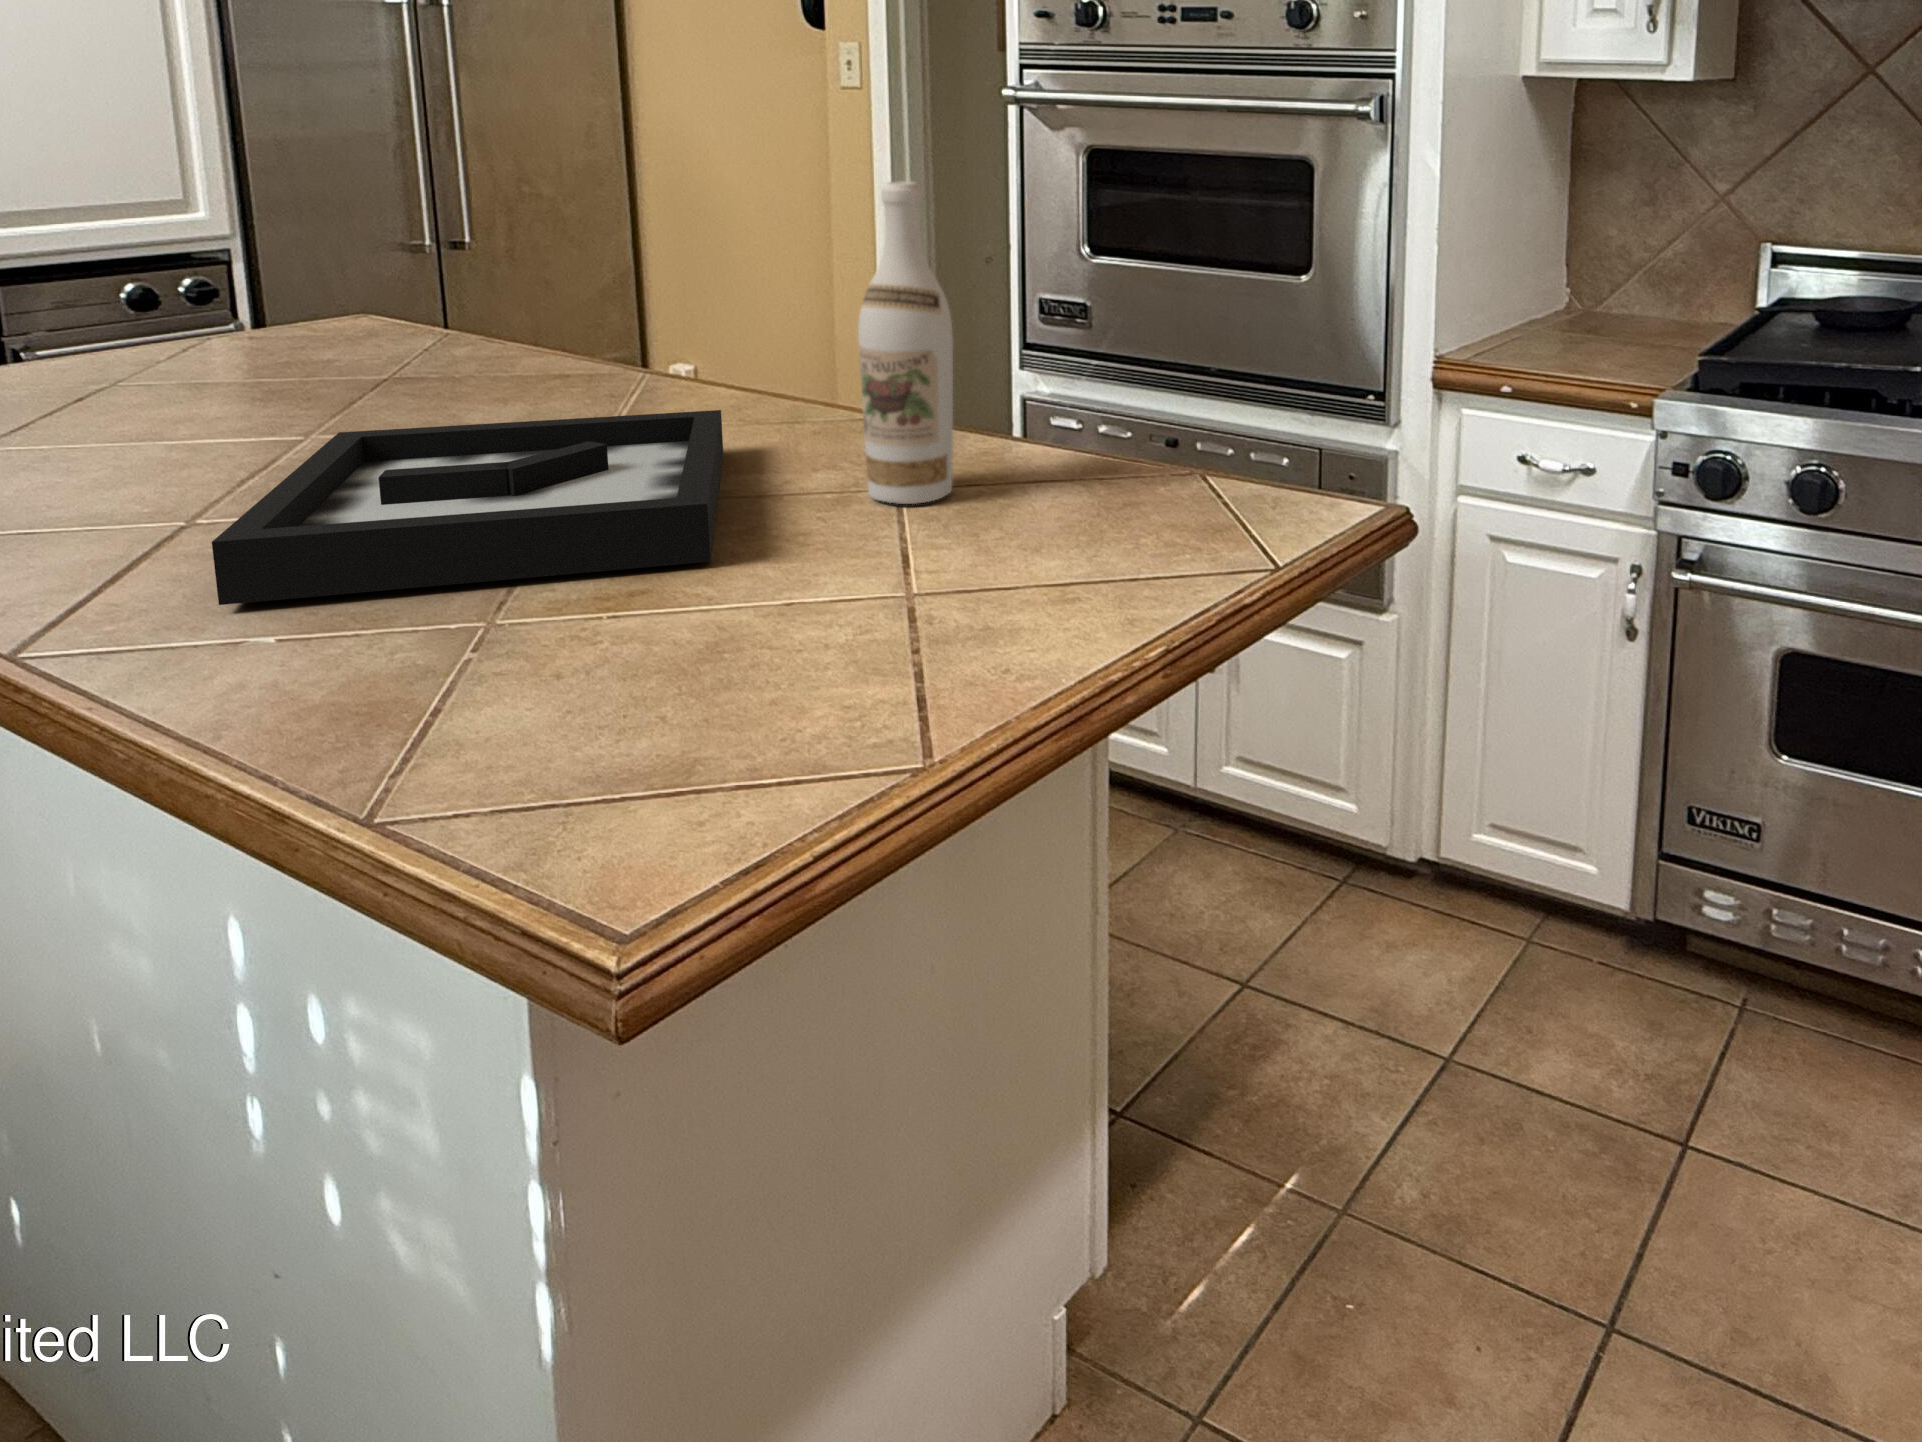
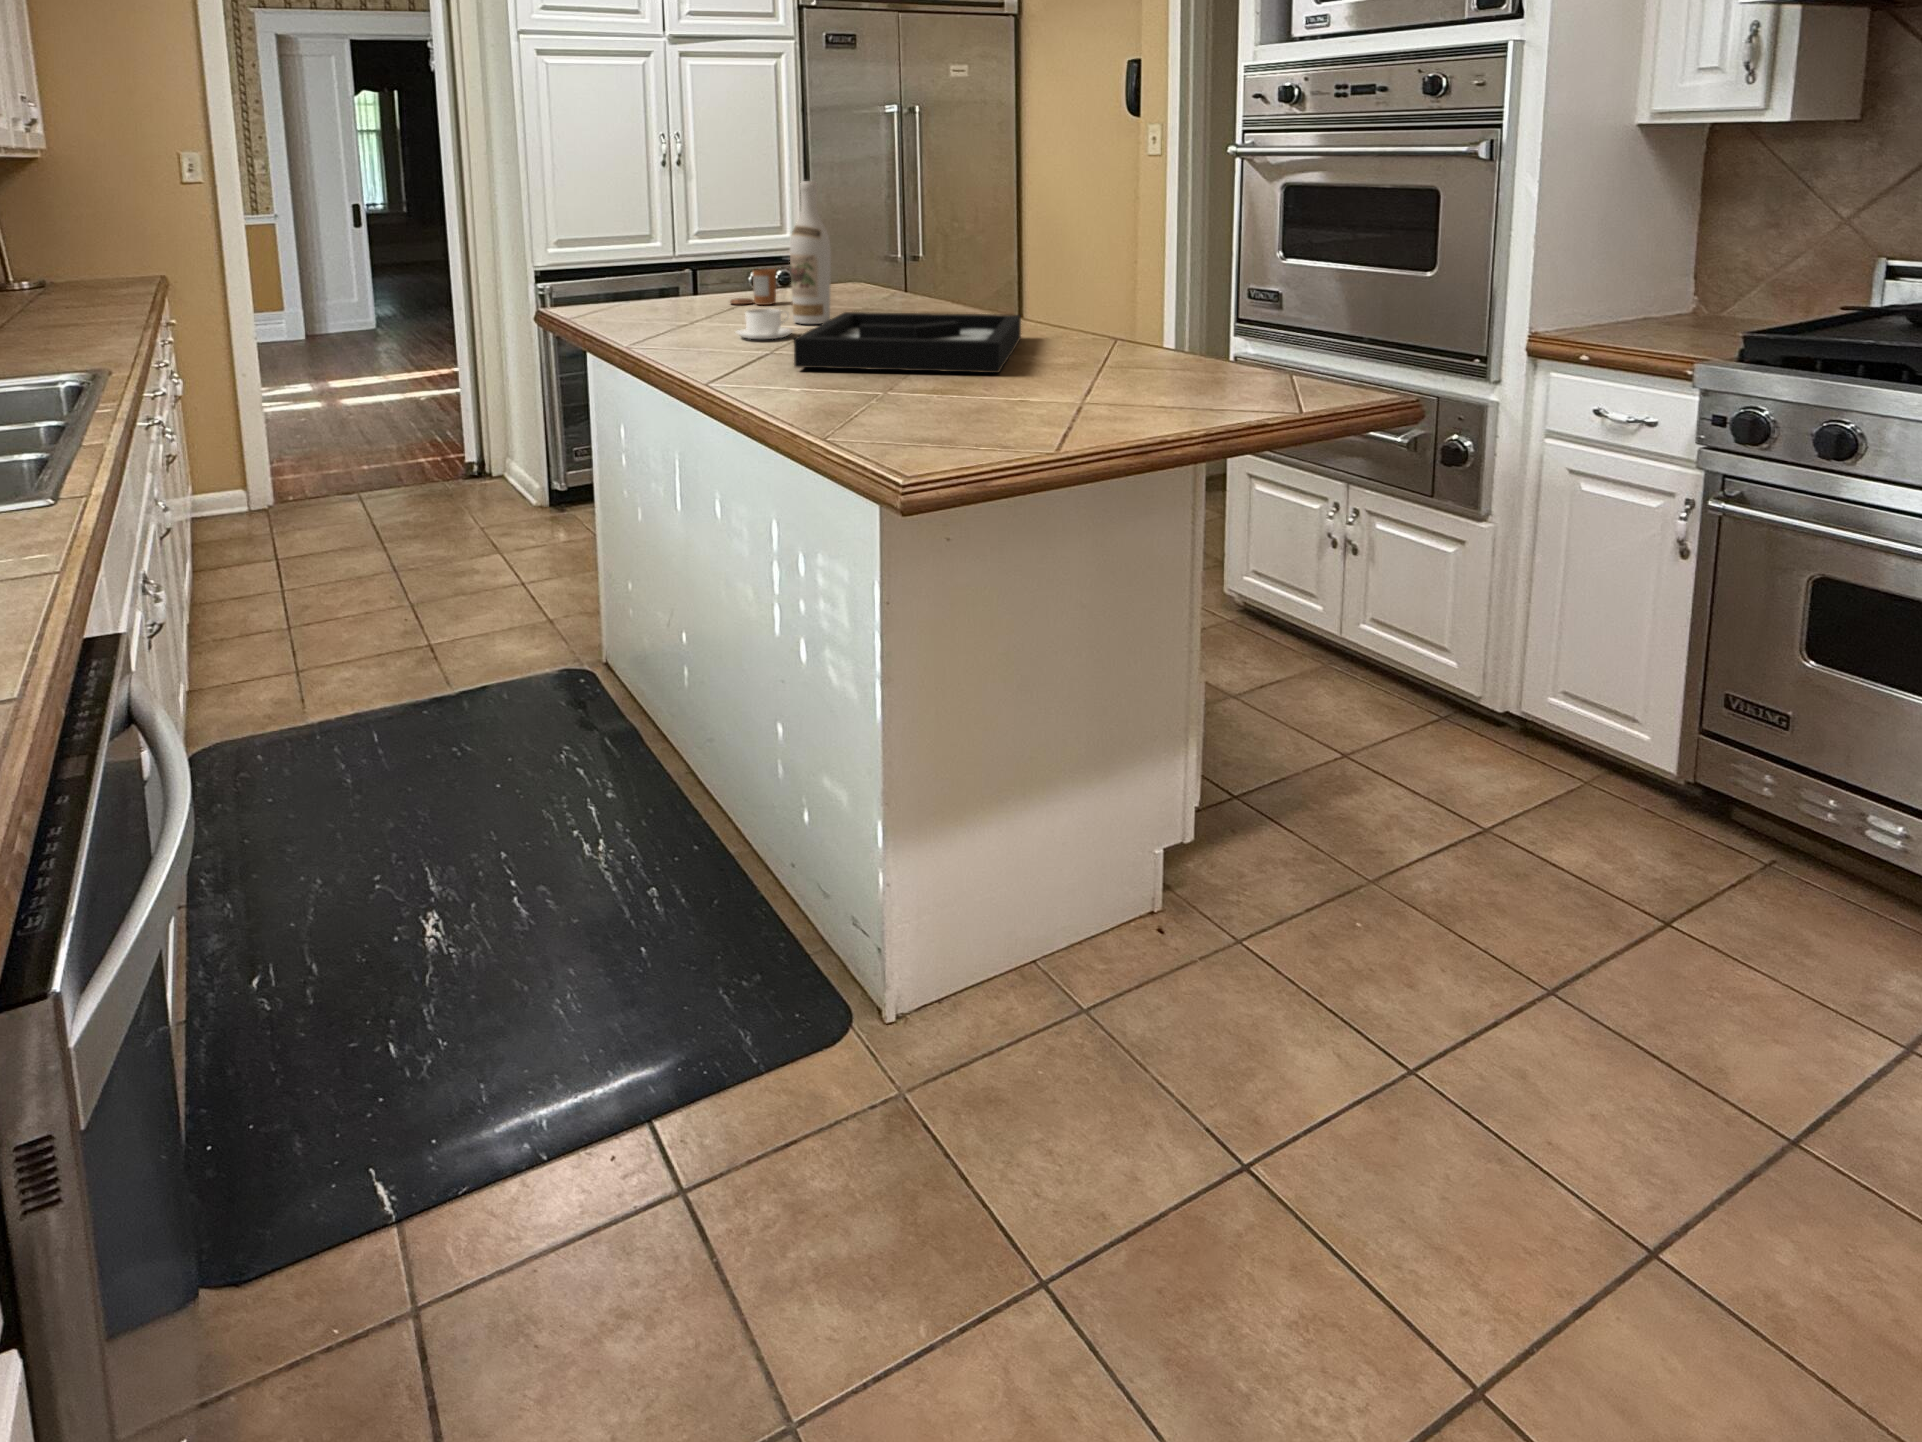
wine bottle: present [858,181,953,504] -> present [790,181,831,324]
candle: none [53,327,172,405] -> present [730,269,776,305]
coffee cup: none [57,437,218,514] -> present [736,308,793,339]

